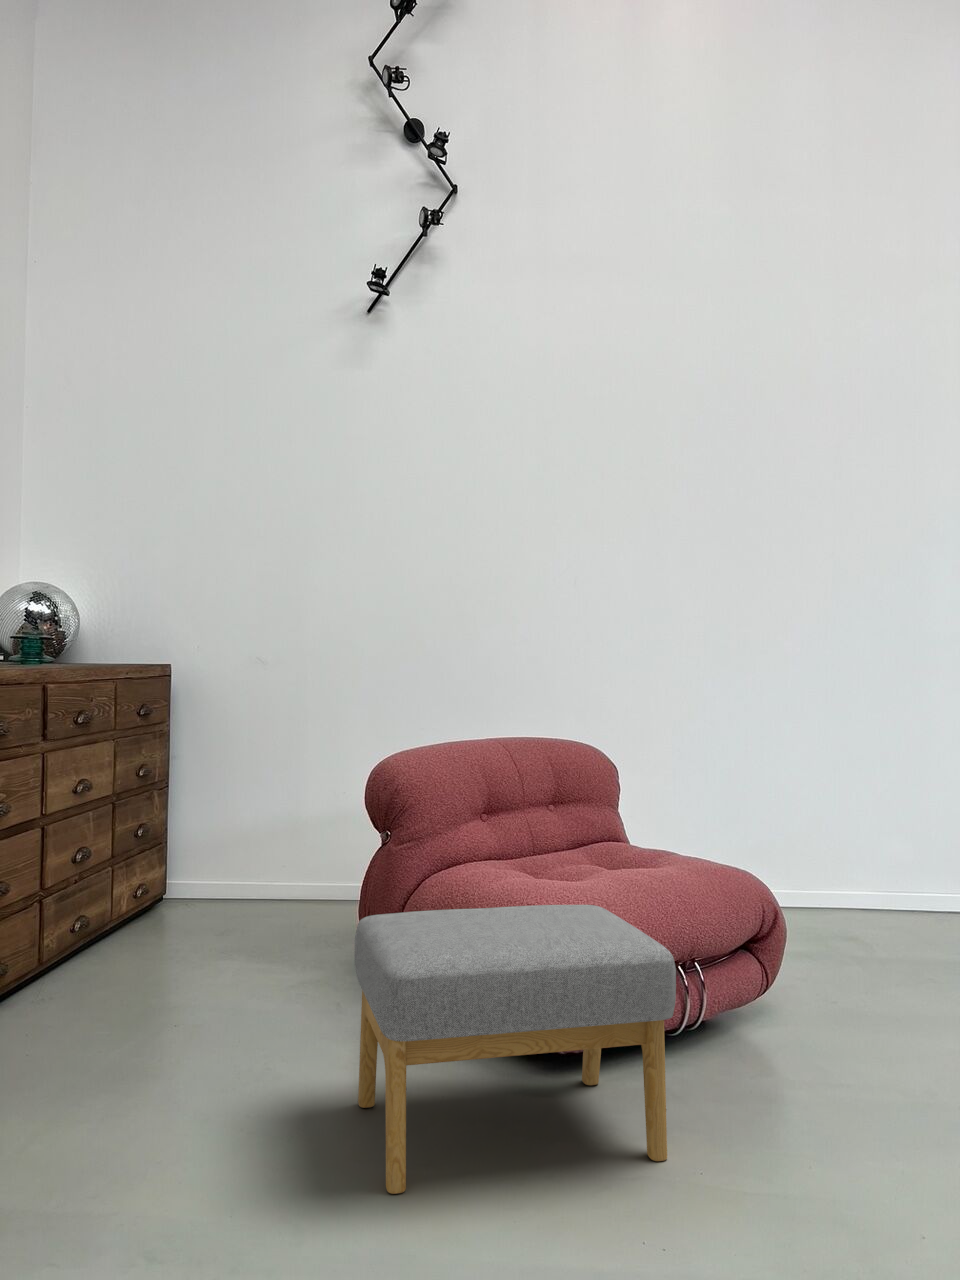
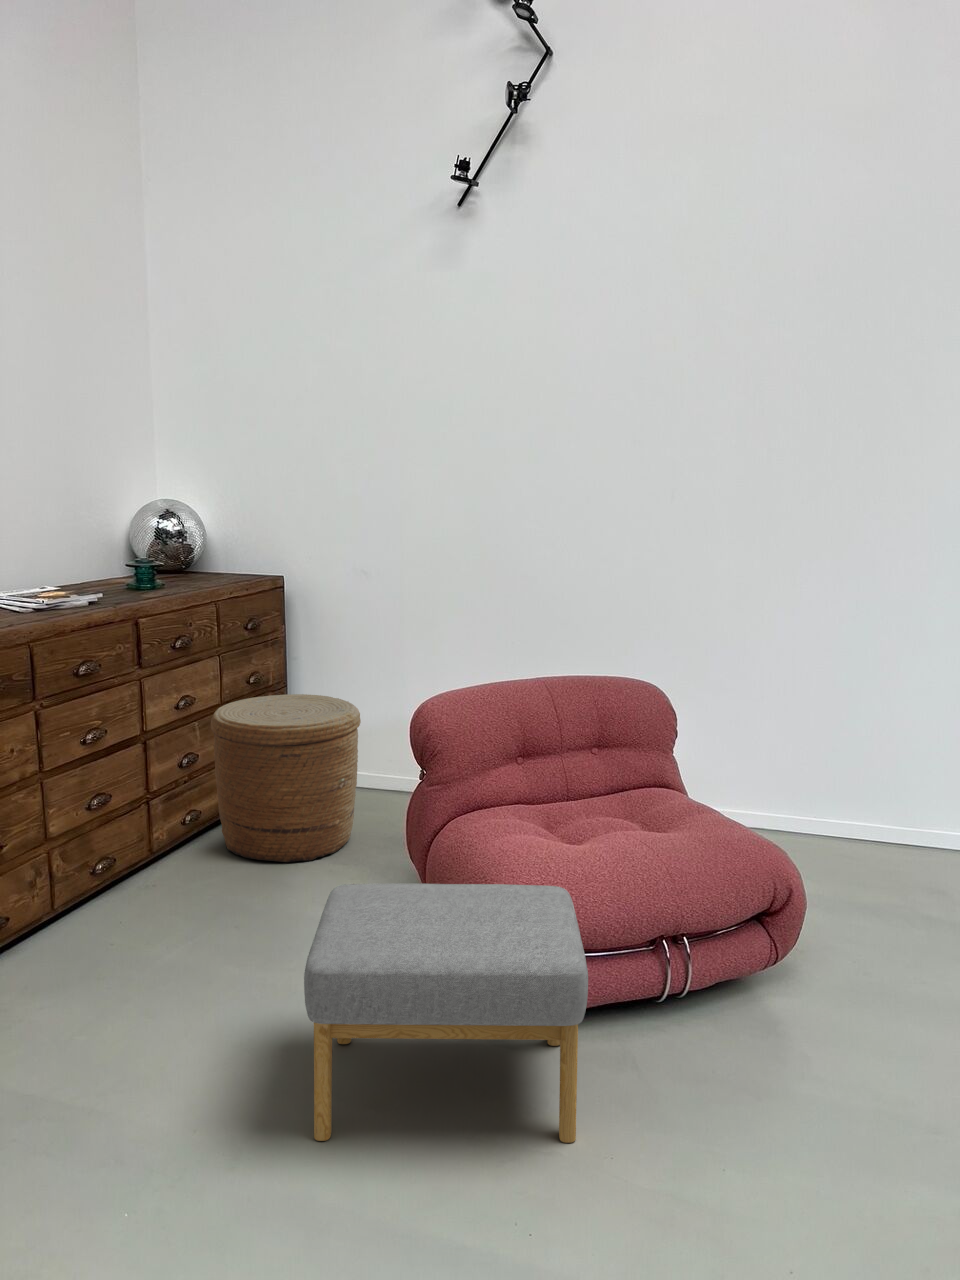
woven basket: none [113,784,279,963] -> present [211,694,361,862]

